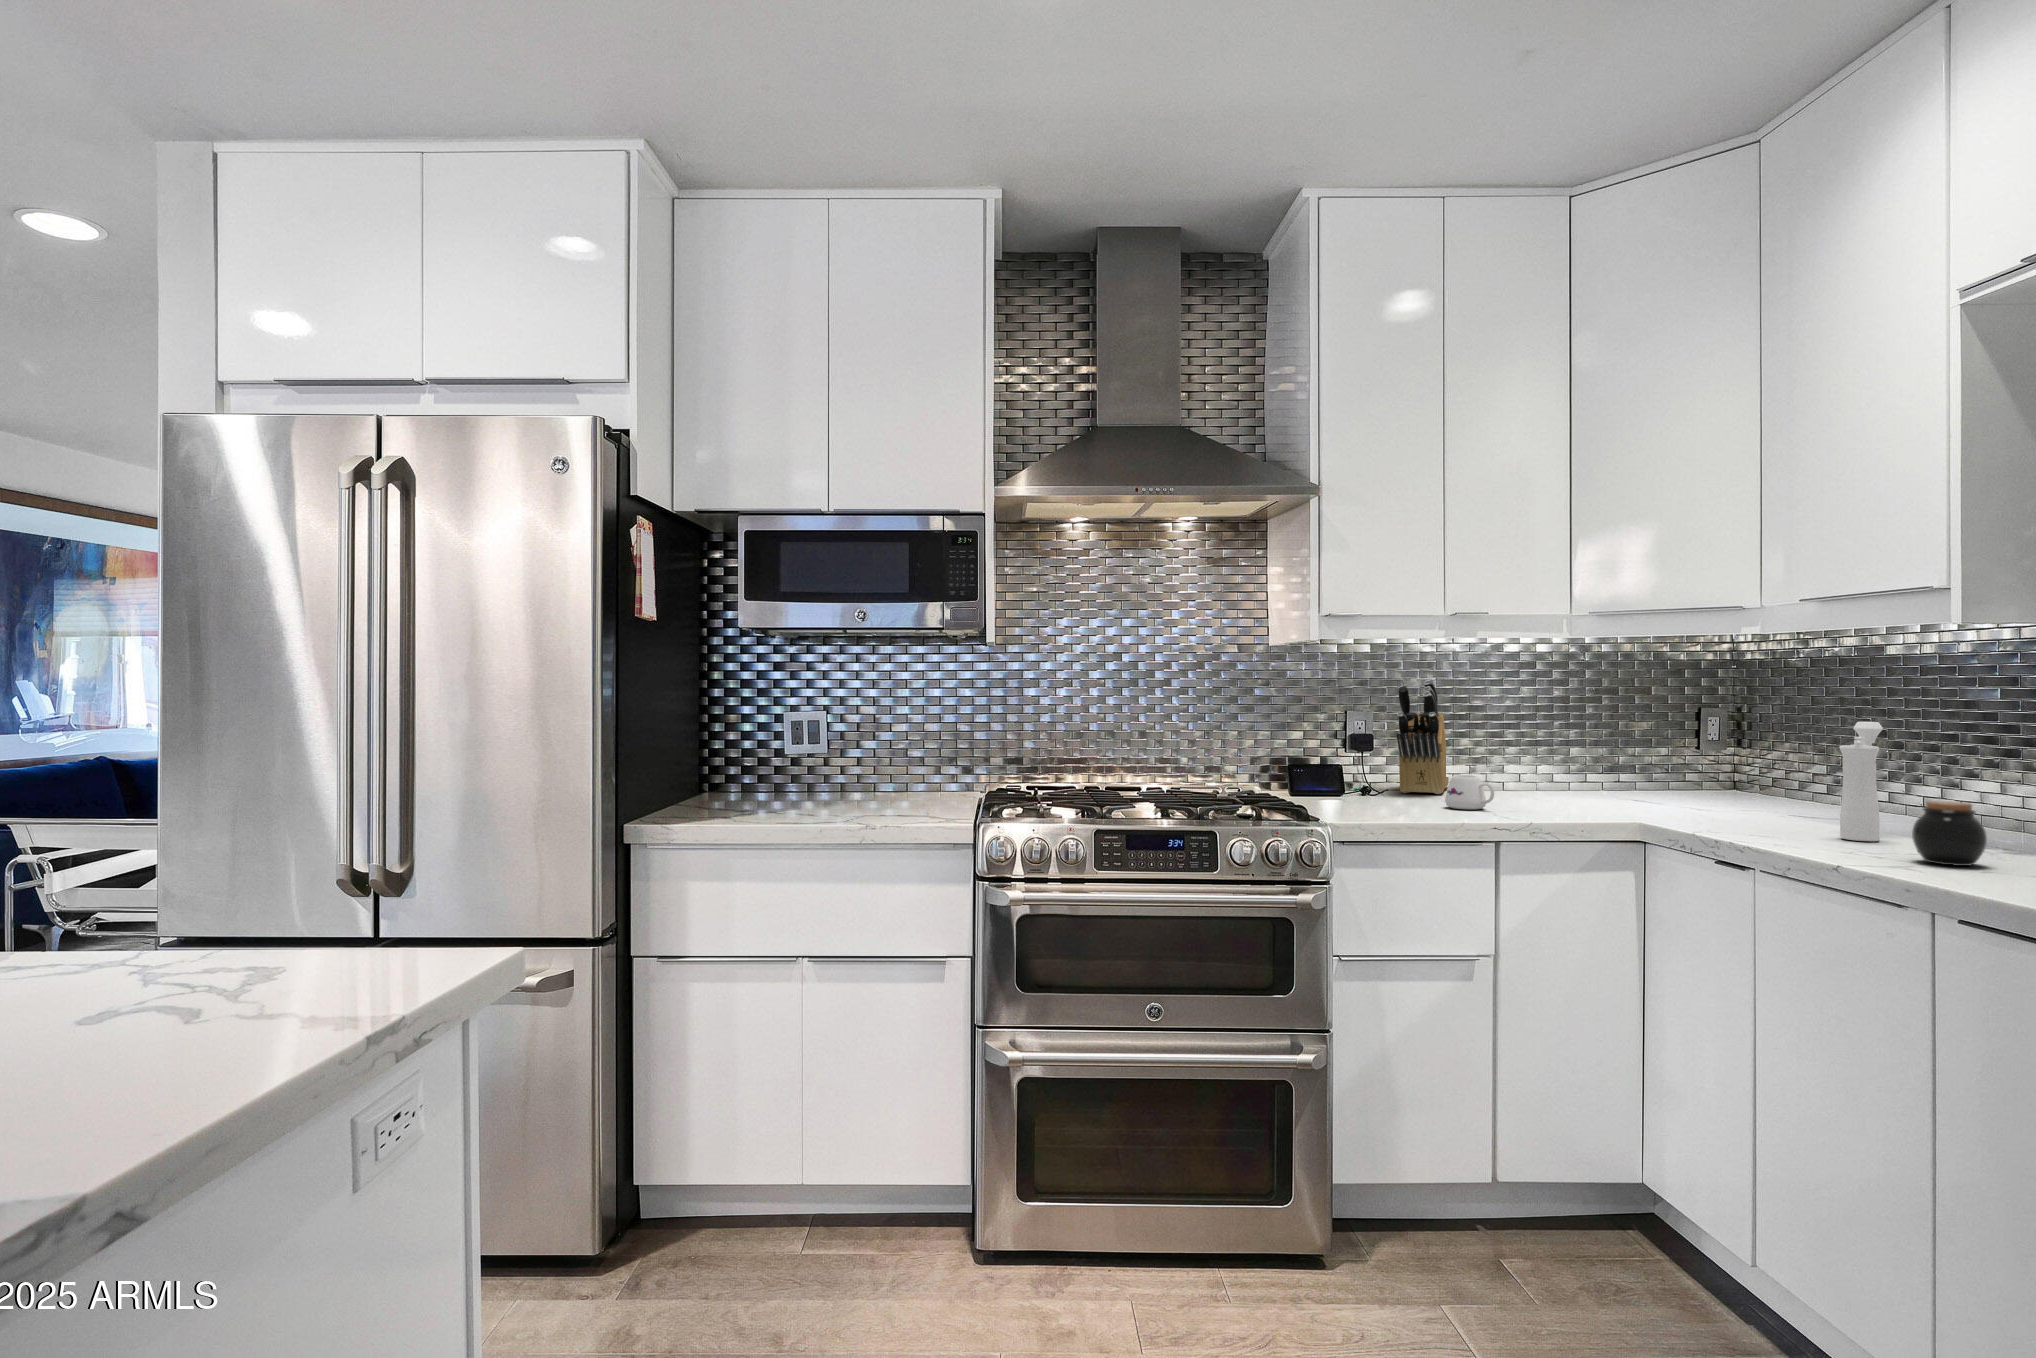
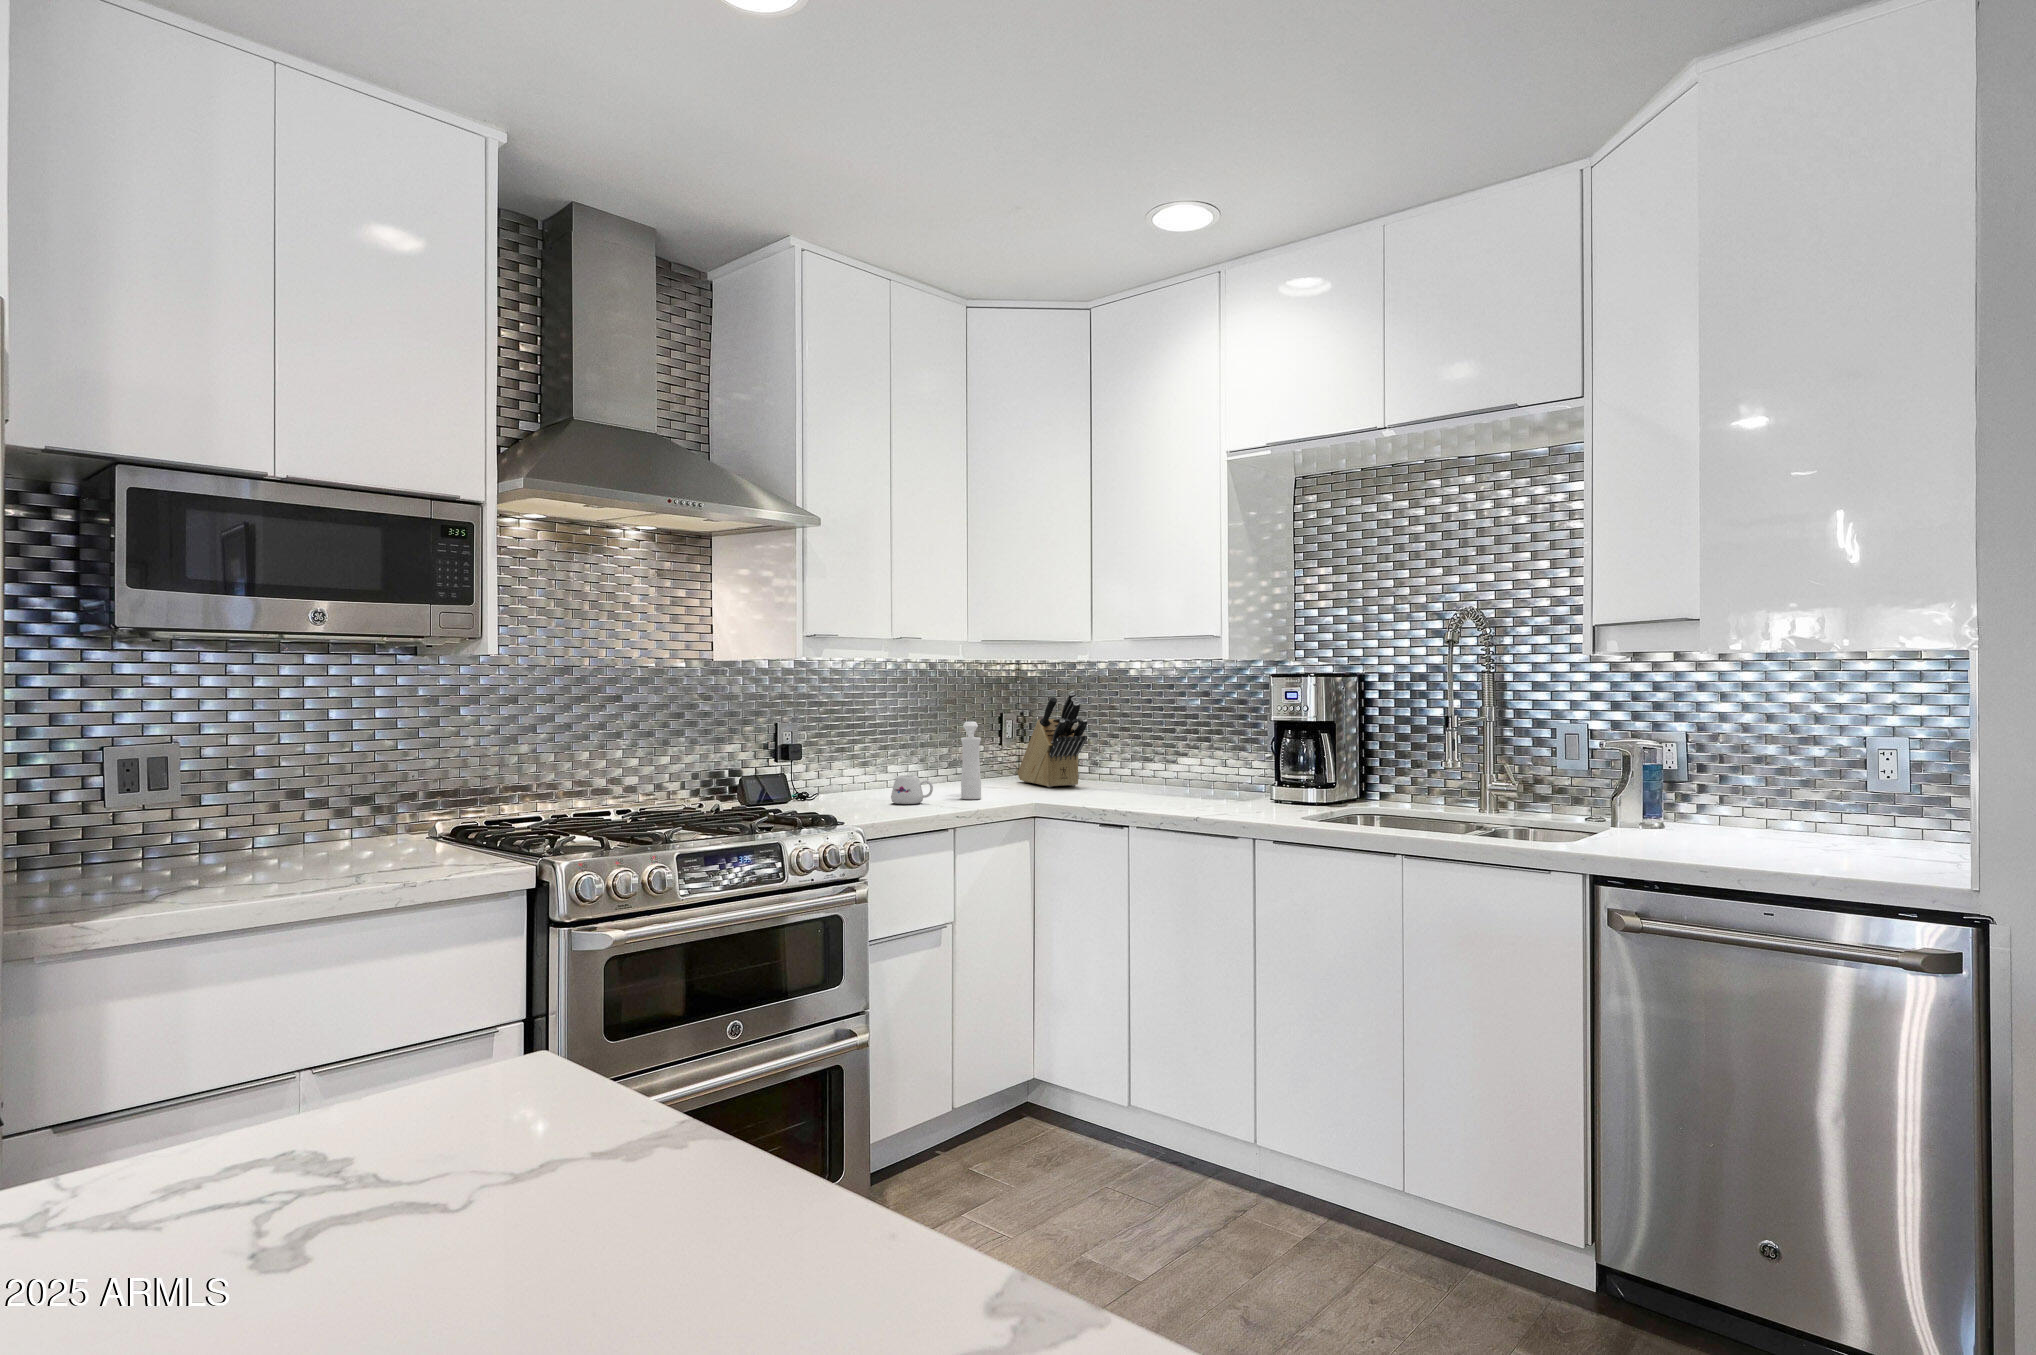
knife block: present [1397,680,1449,794] -> present [1018,691,1087,787]
pepper mill: present [1839,722,1883,841] -> present [961,722,981,799]
jar: present [1912,801,1987,866] -> none [1219,769,1254,808]

